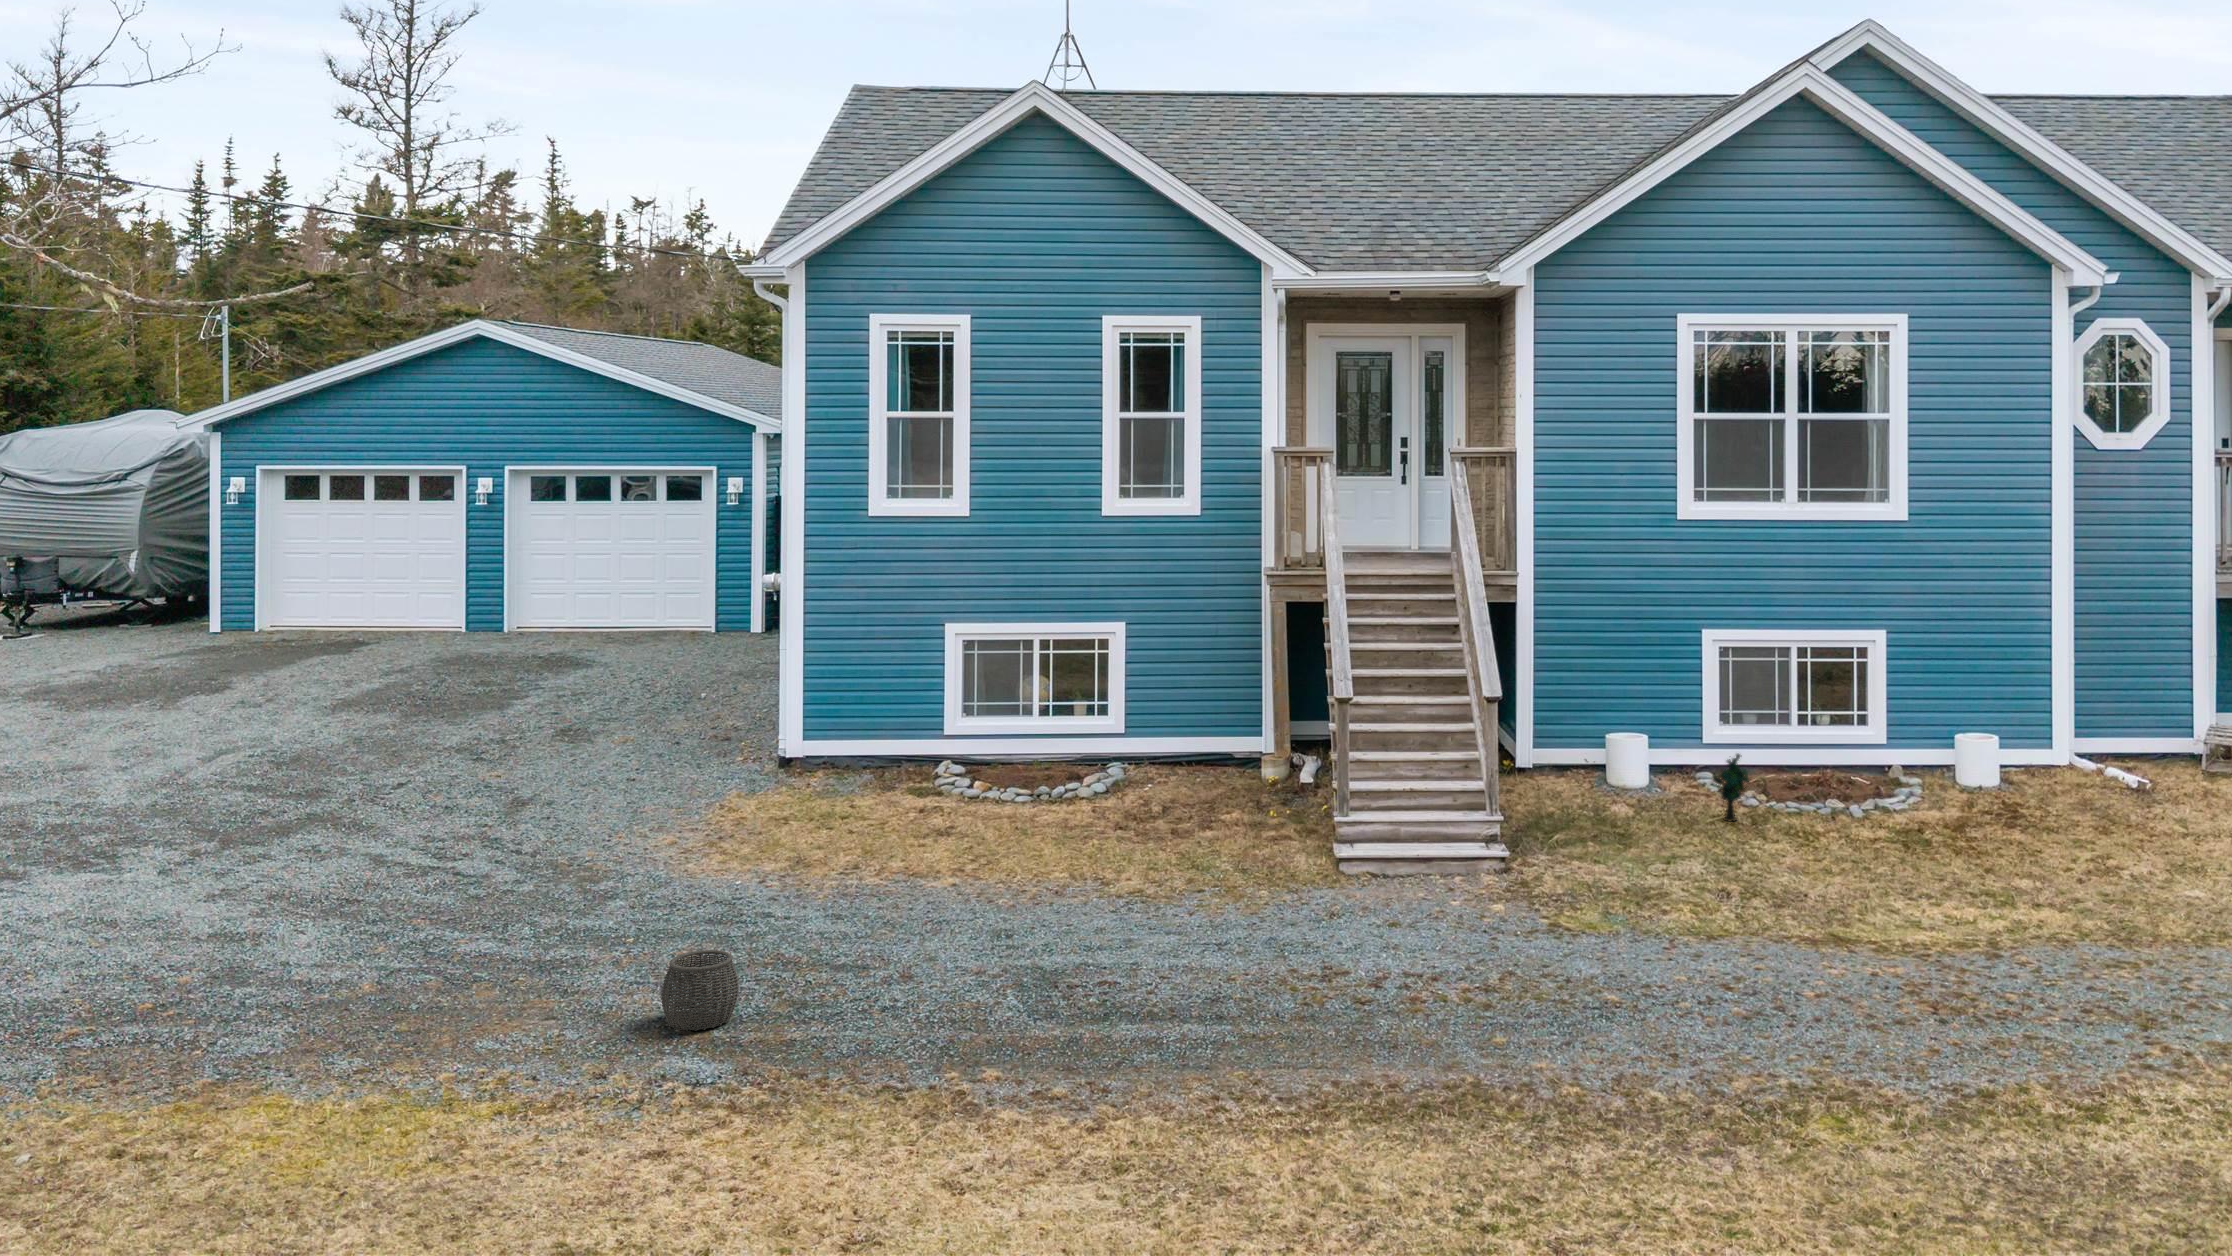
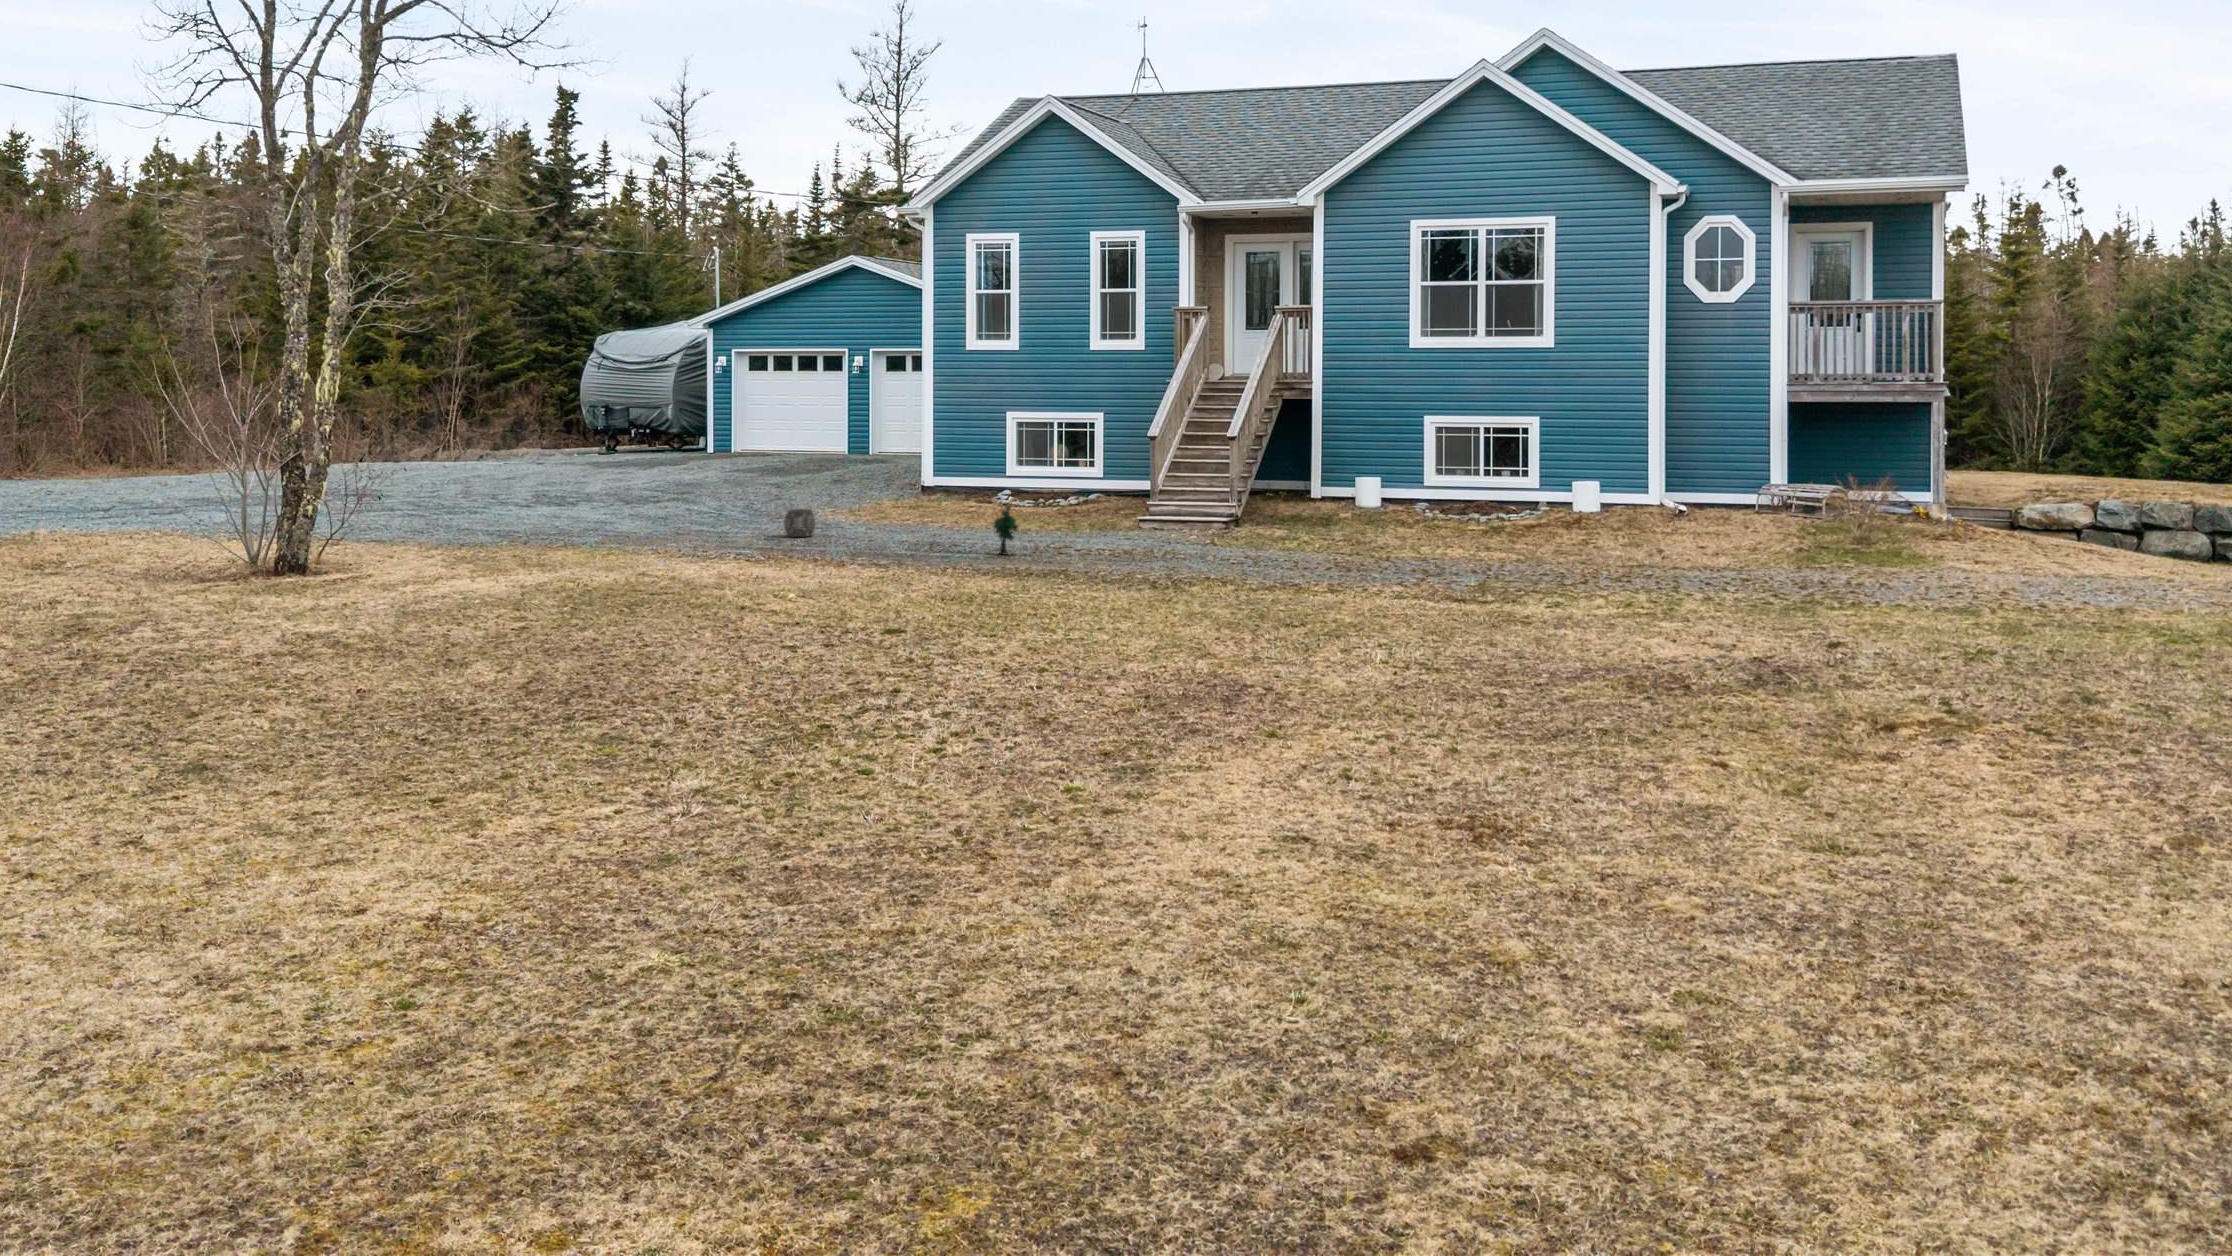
decorative plant: present [1713,754,1749,822] -> present [993,506,1019,555]

